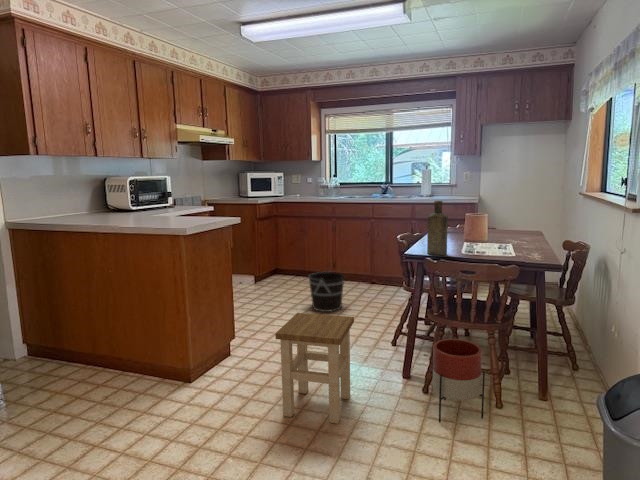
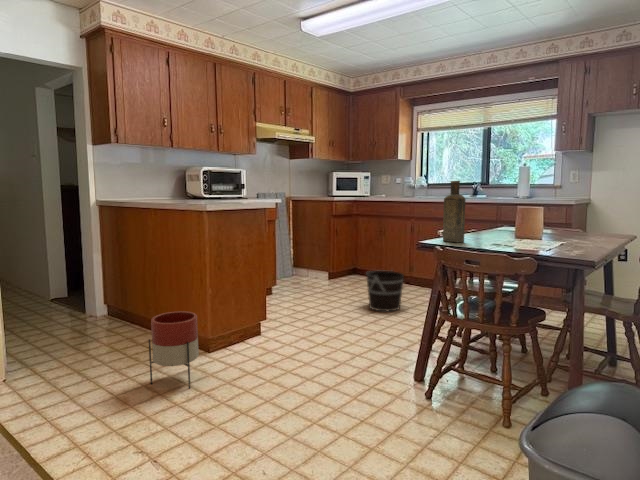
stool: present [275,313,354,424] -> none [260,294,351,409]
planter: present [432,339,485,422] -> present [149,311,199,388]

